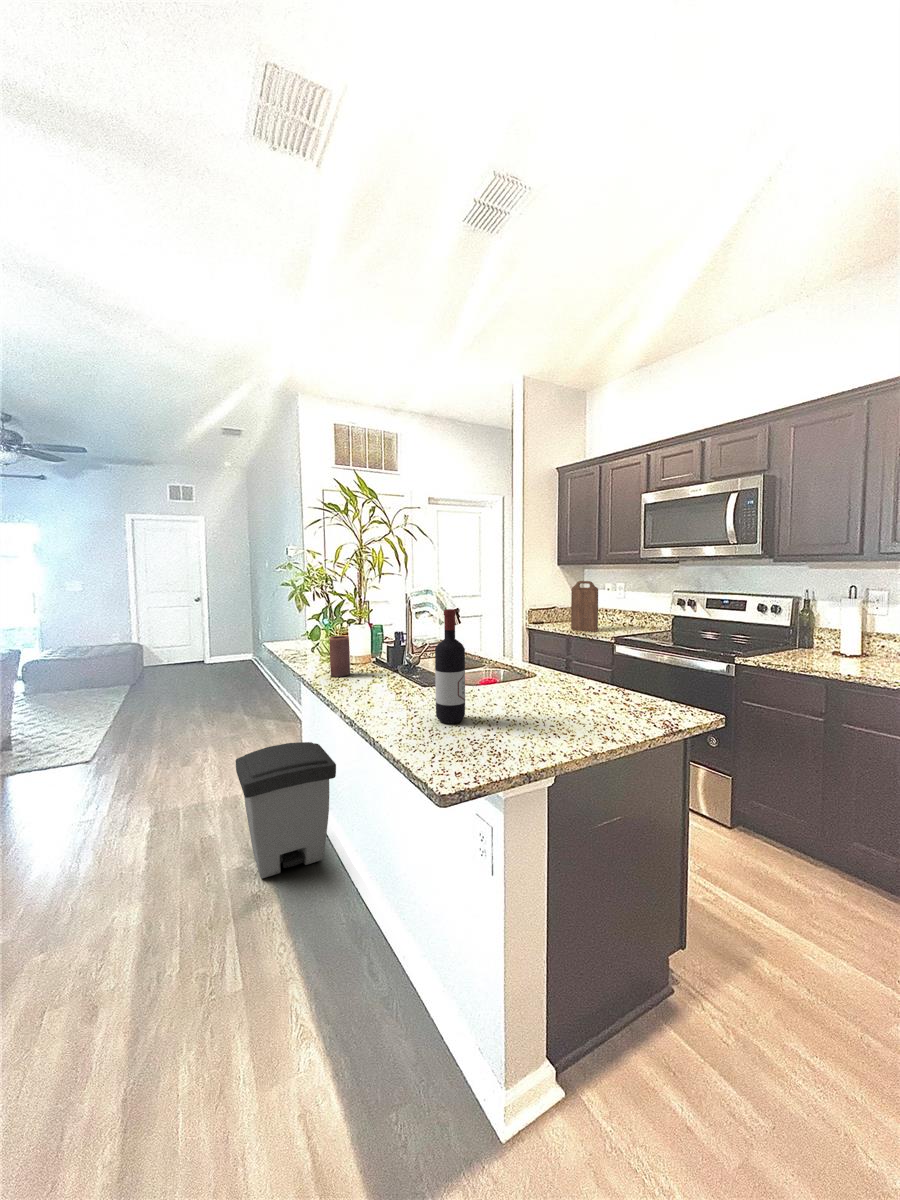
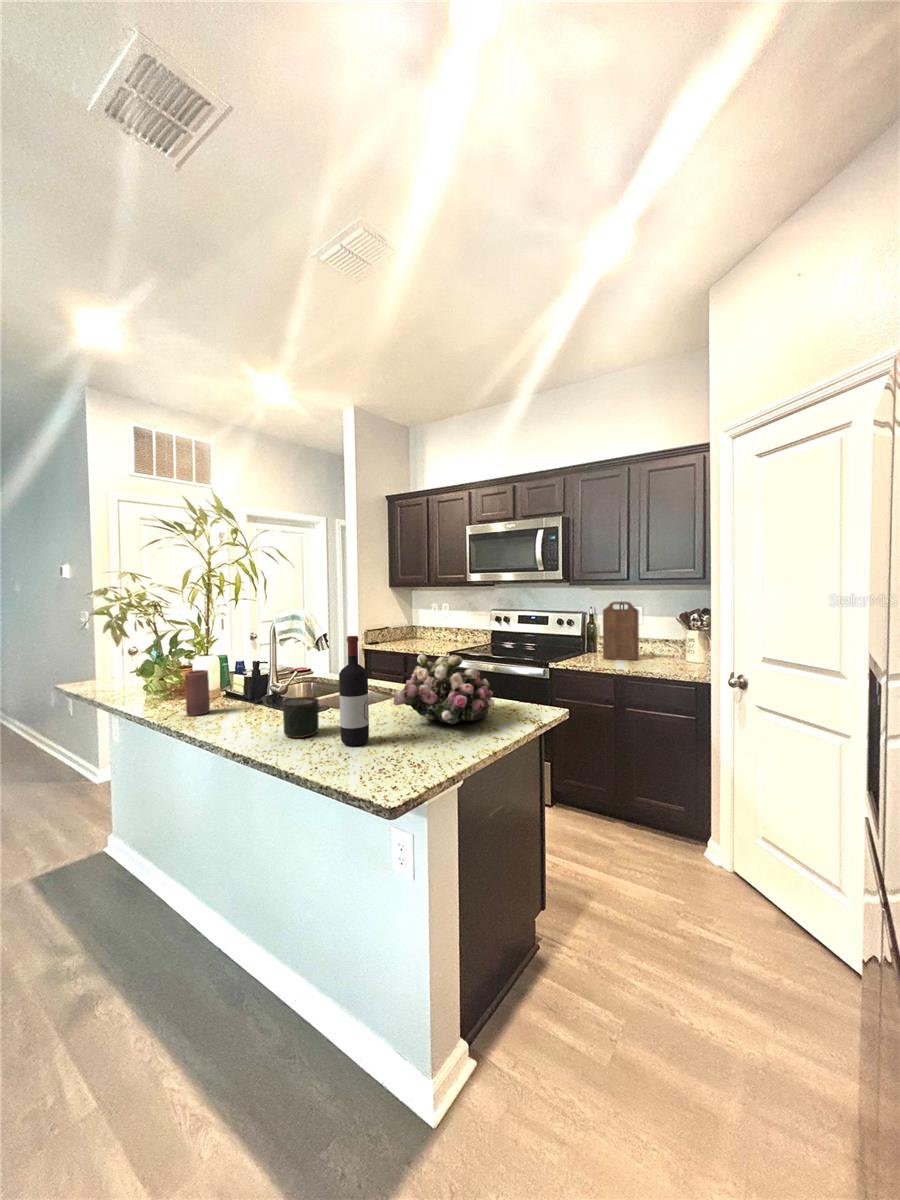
cutting board: present [571,581,598,632] -> present [603,601,639,660]
flower arrangement: none [499,634,617,714] -> present [393,654,494,724]
mug: none [391,668,426,708] -> present [282,697,319,738]
trash can: present [235,742,336,878] -> none [39,797,183,973]

